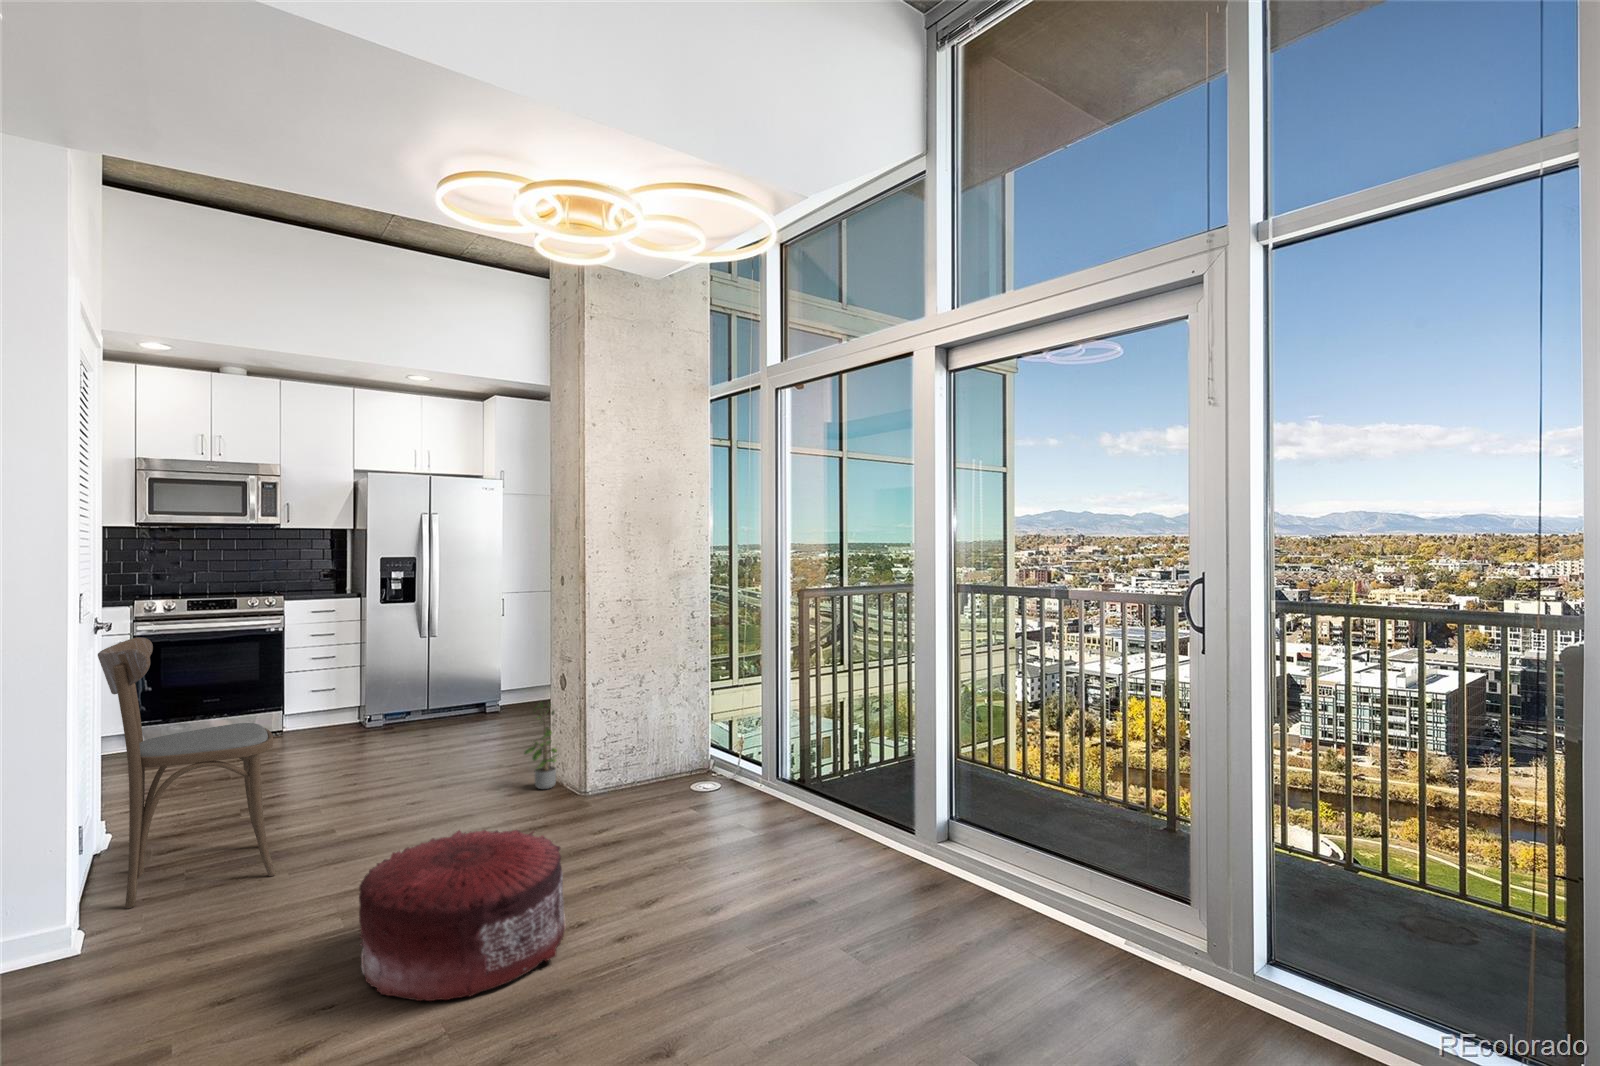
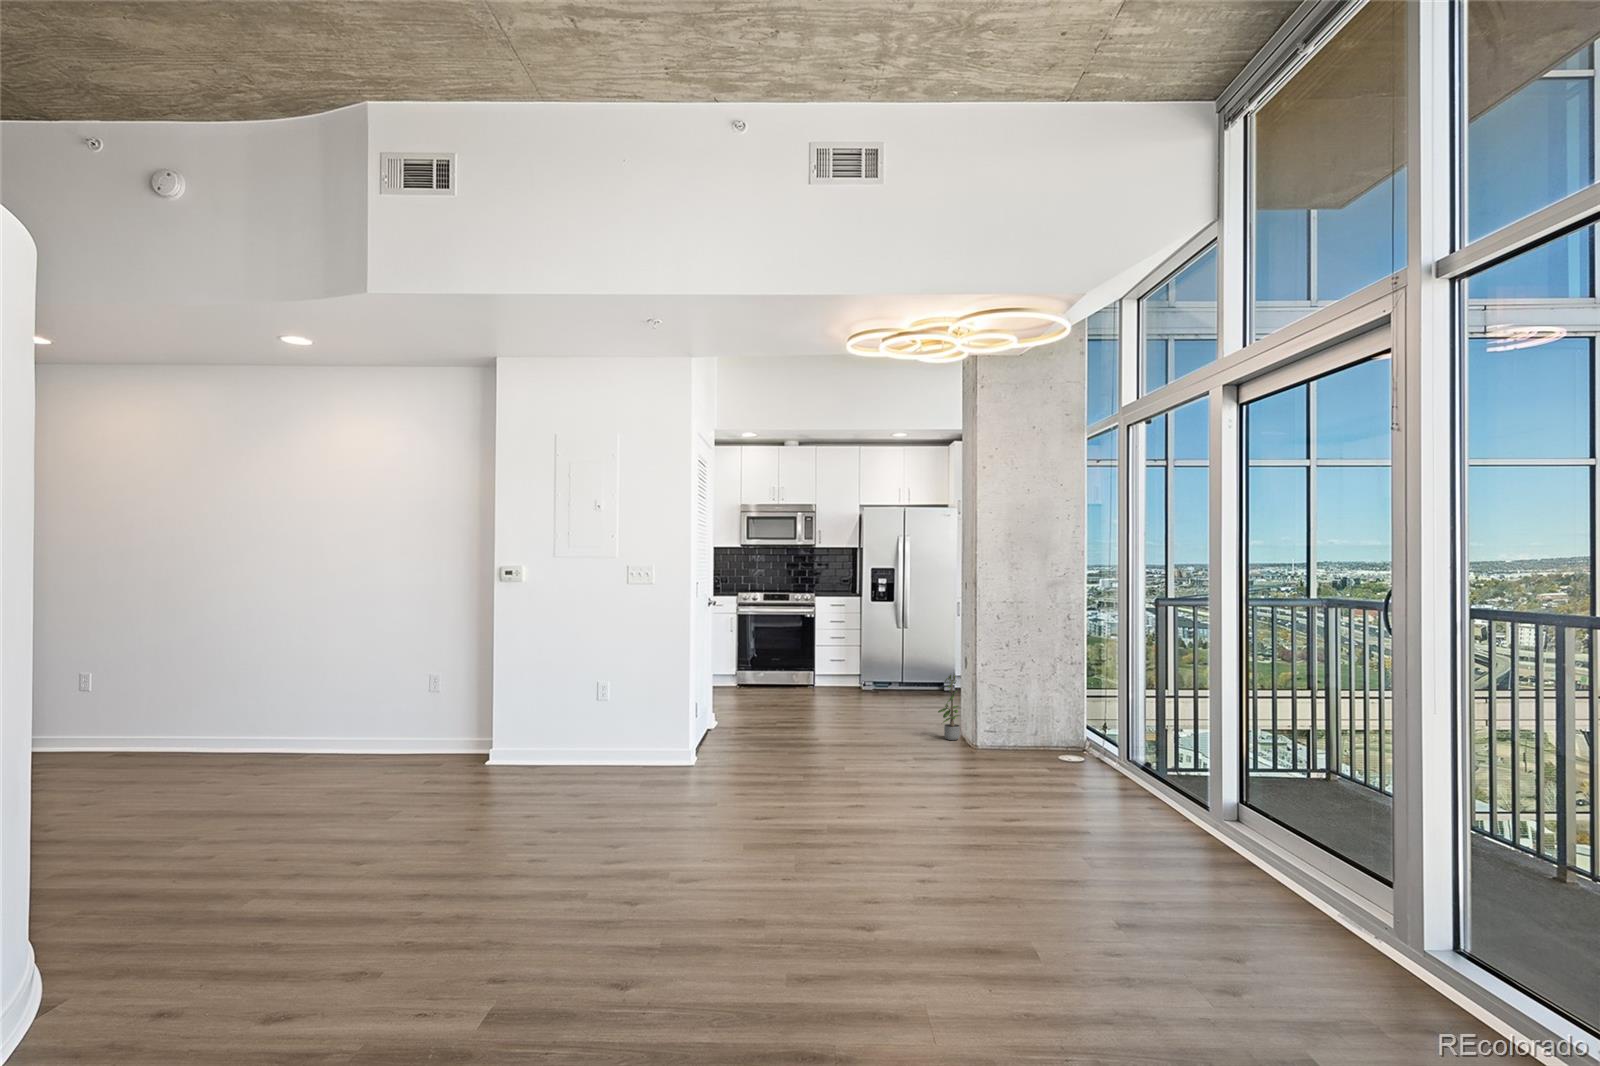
dining chair: present [98,637,276,908] -> none [696,605,776,751]
pouf: present [359,830,566,1001] -> none [786,731,902,815]

